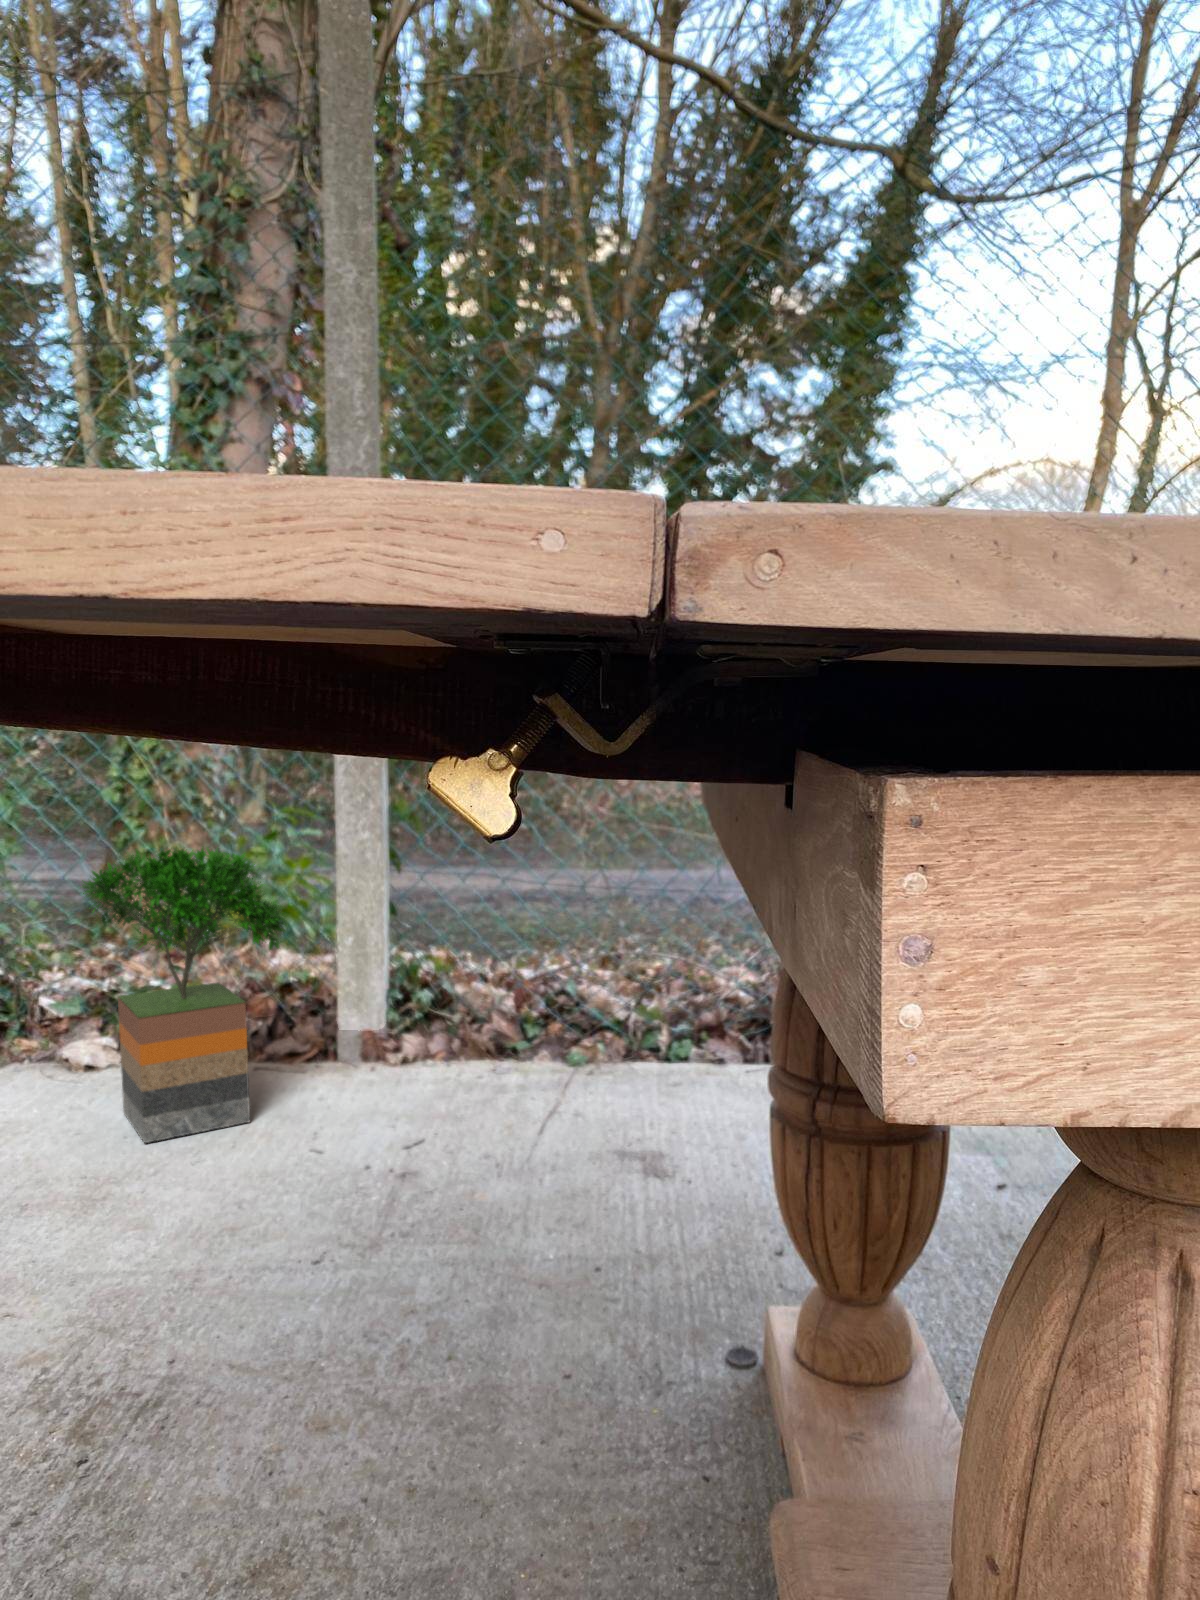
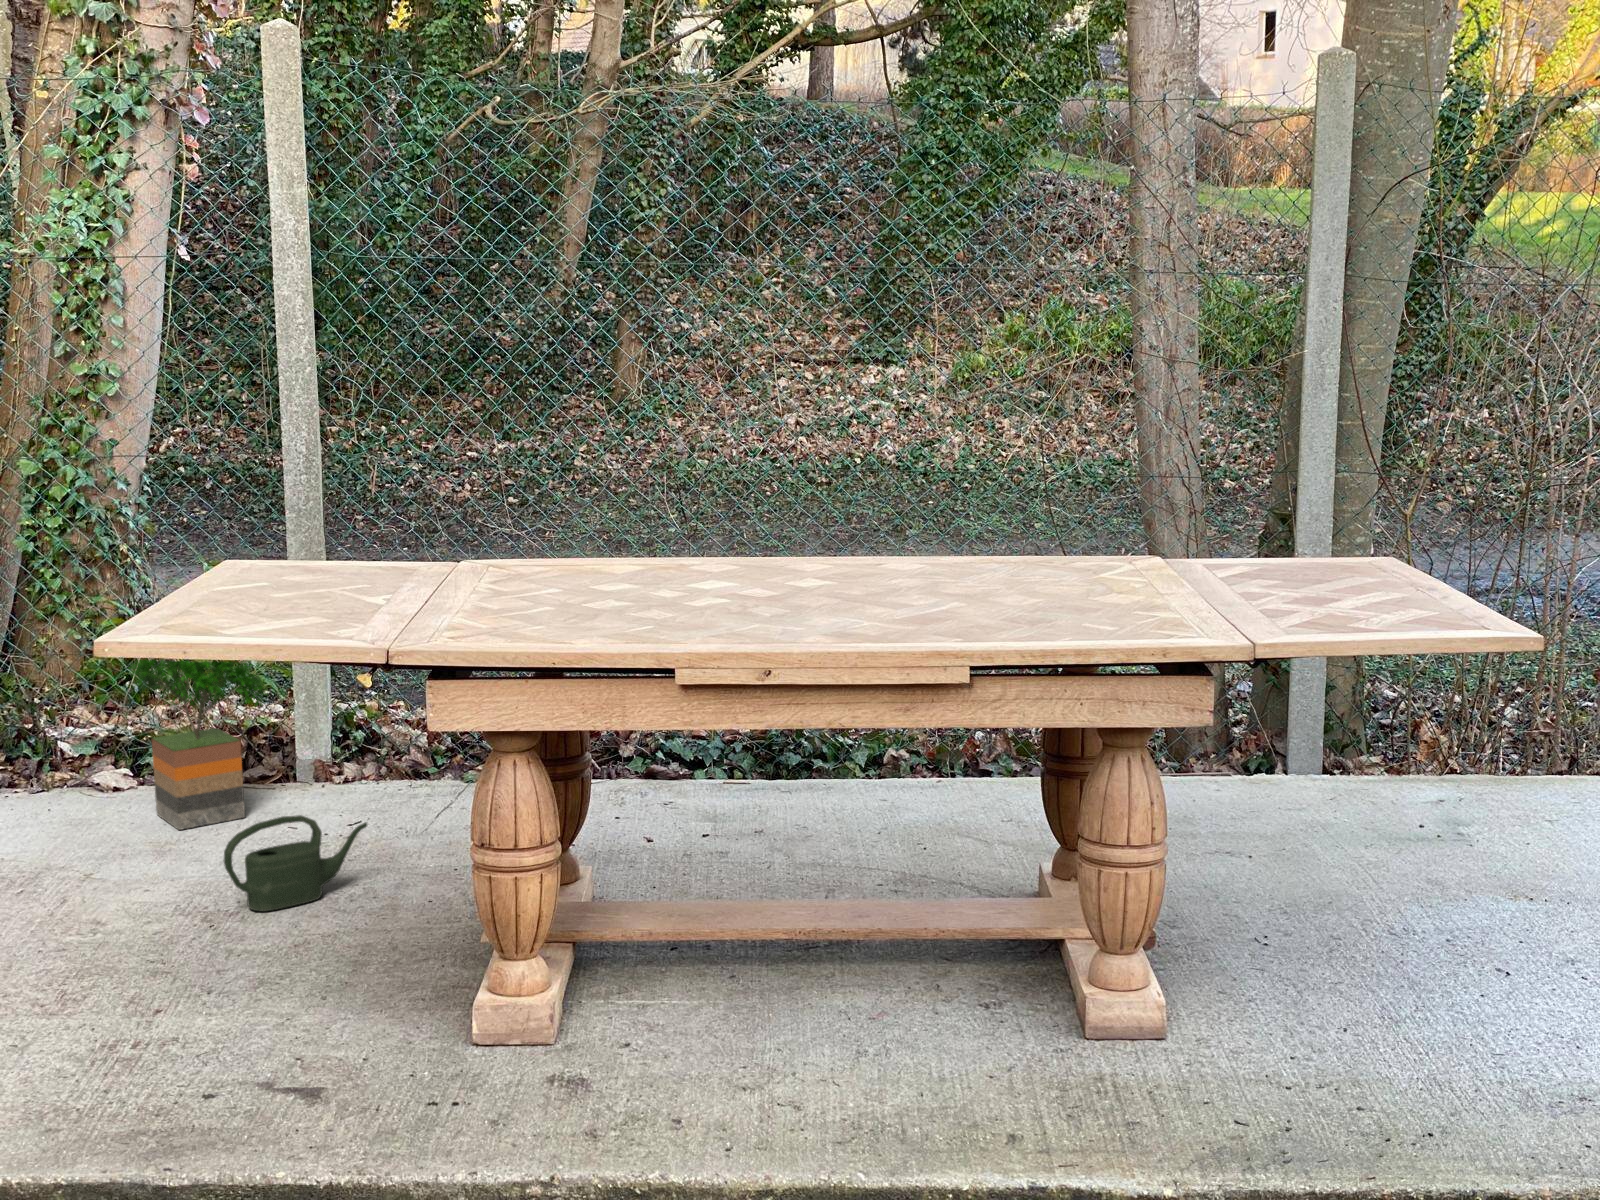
watering can: none [156,1153,437,1351] -> present [224,815,367,911]

